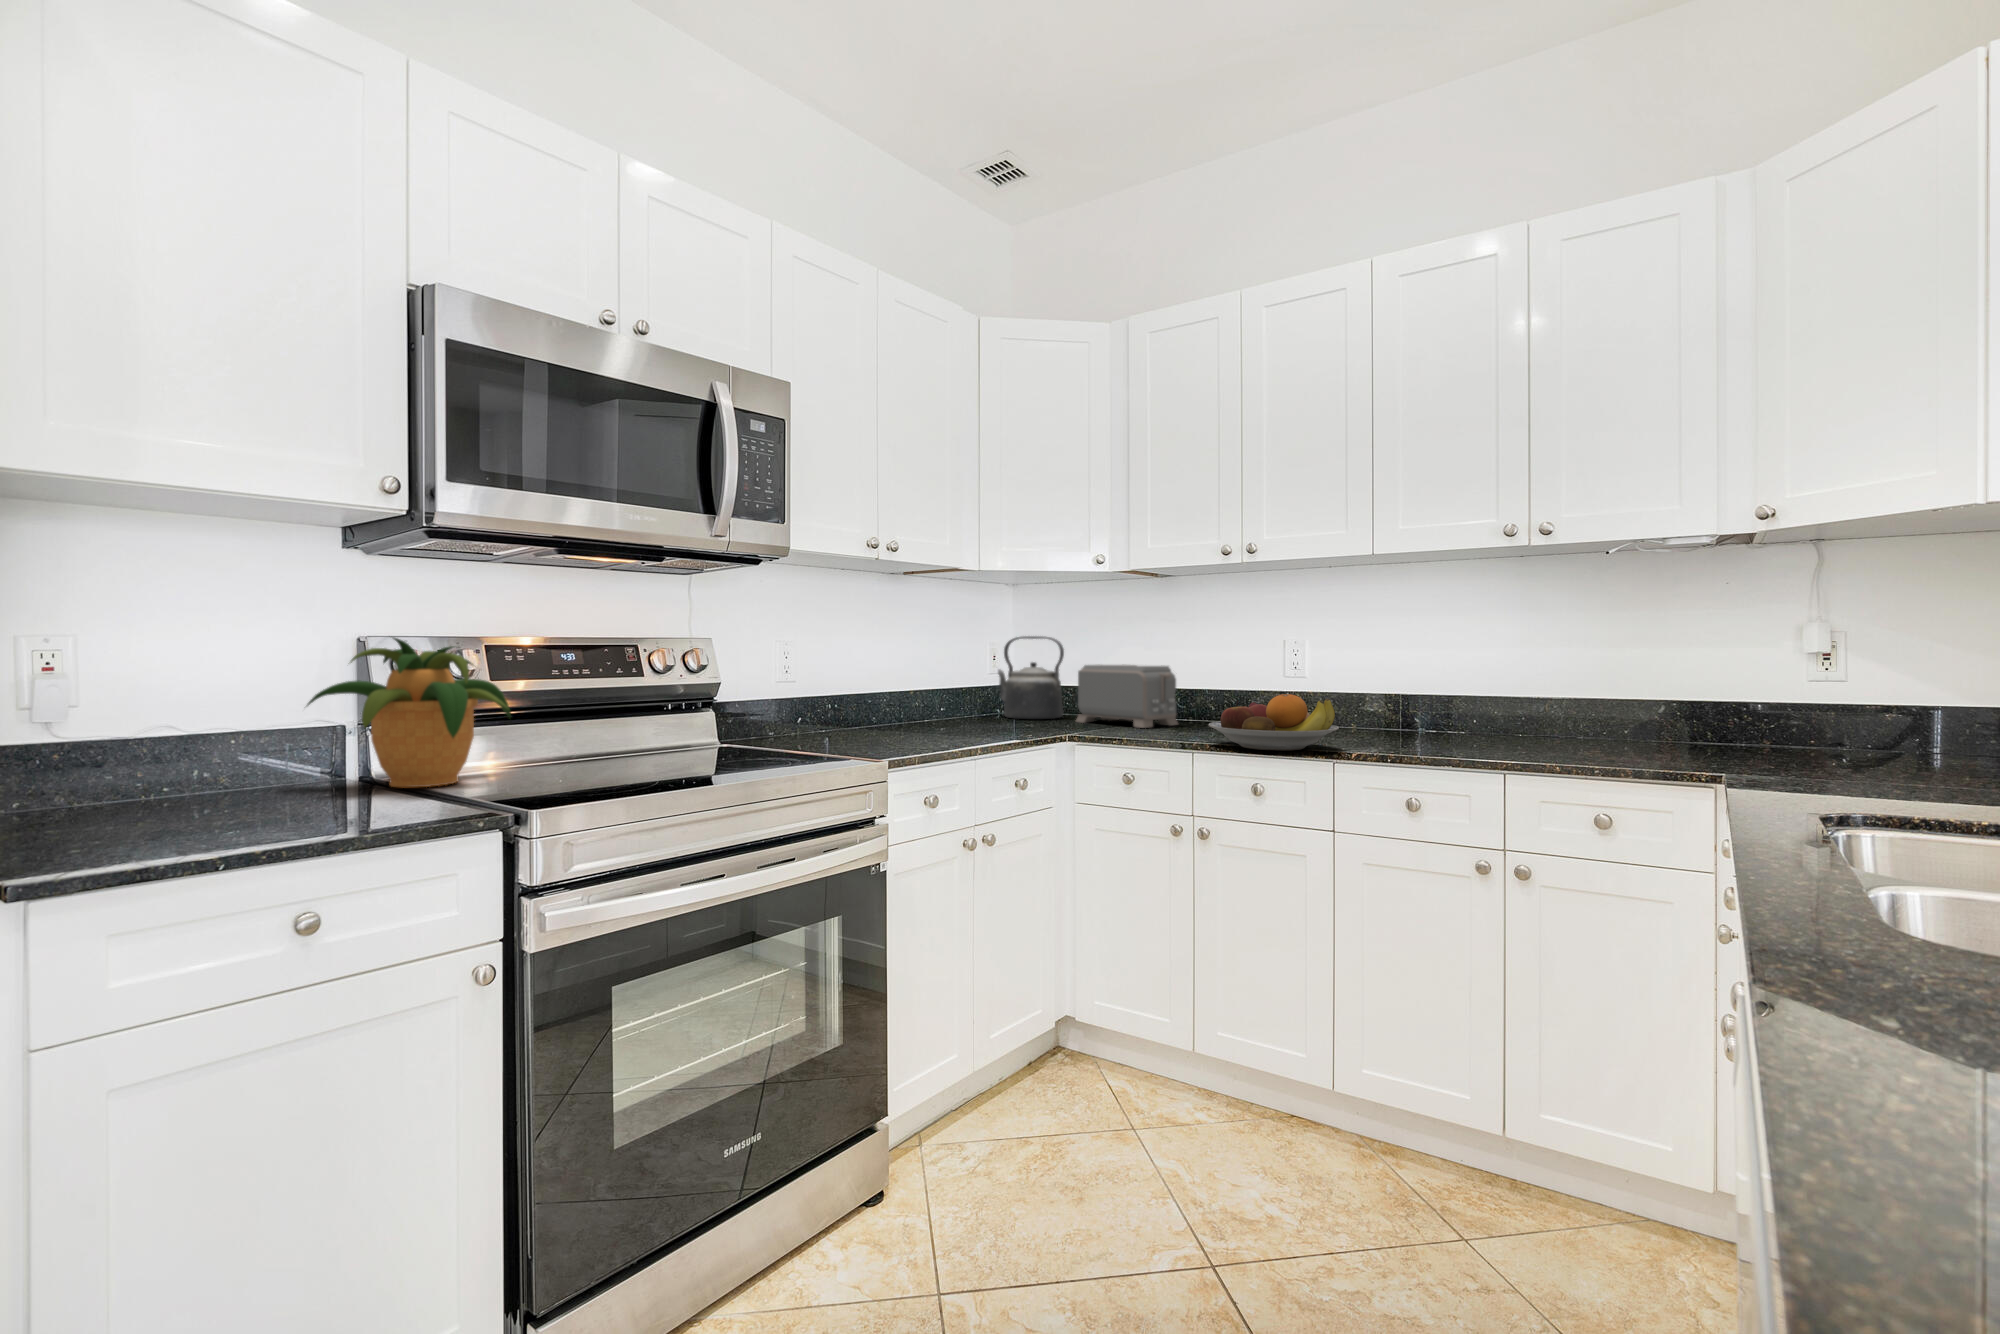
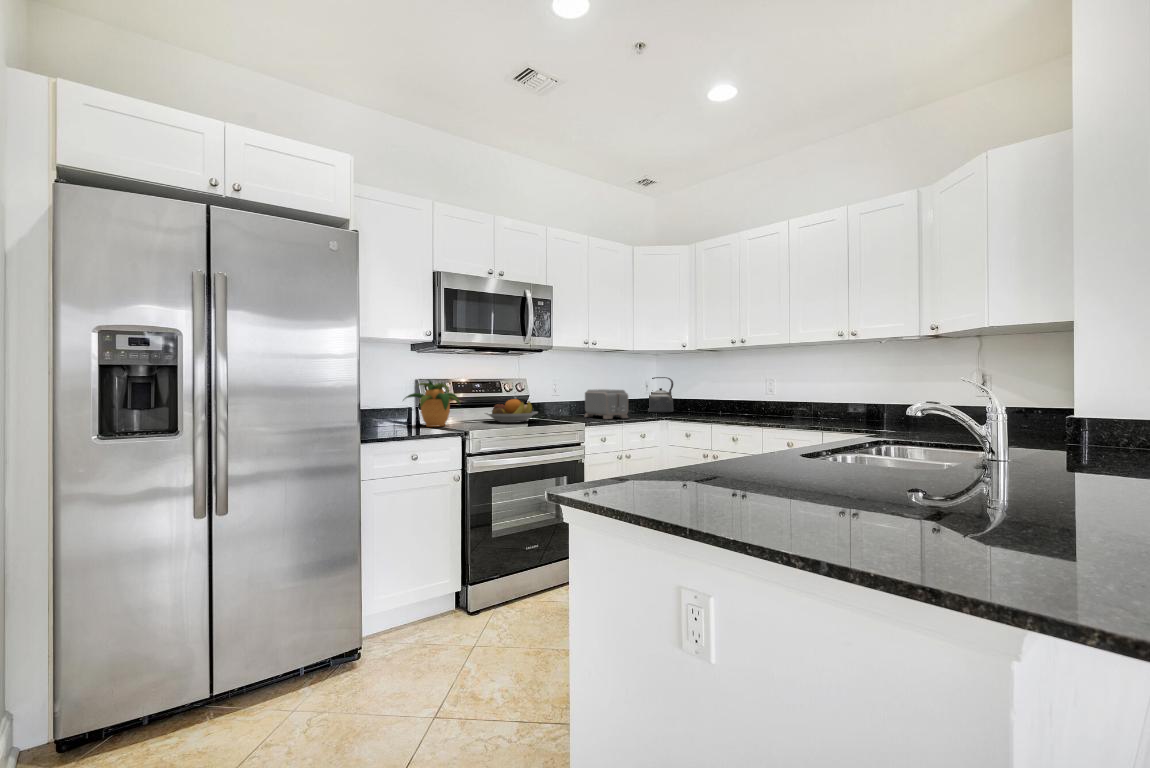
toaster: present [1076,665,1178,728] -> present [584,389,628,419]
fruit bowl: present [1209,694,1339,751] -> present [485,399,538,423]

